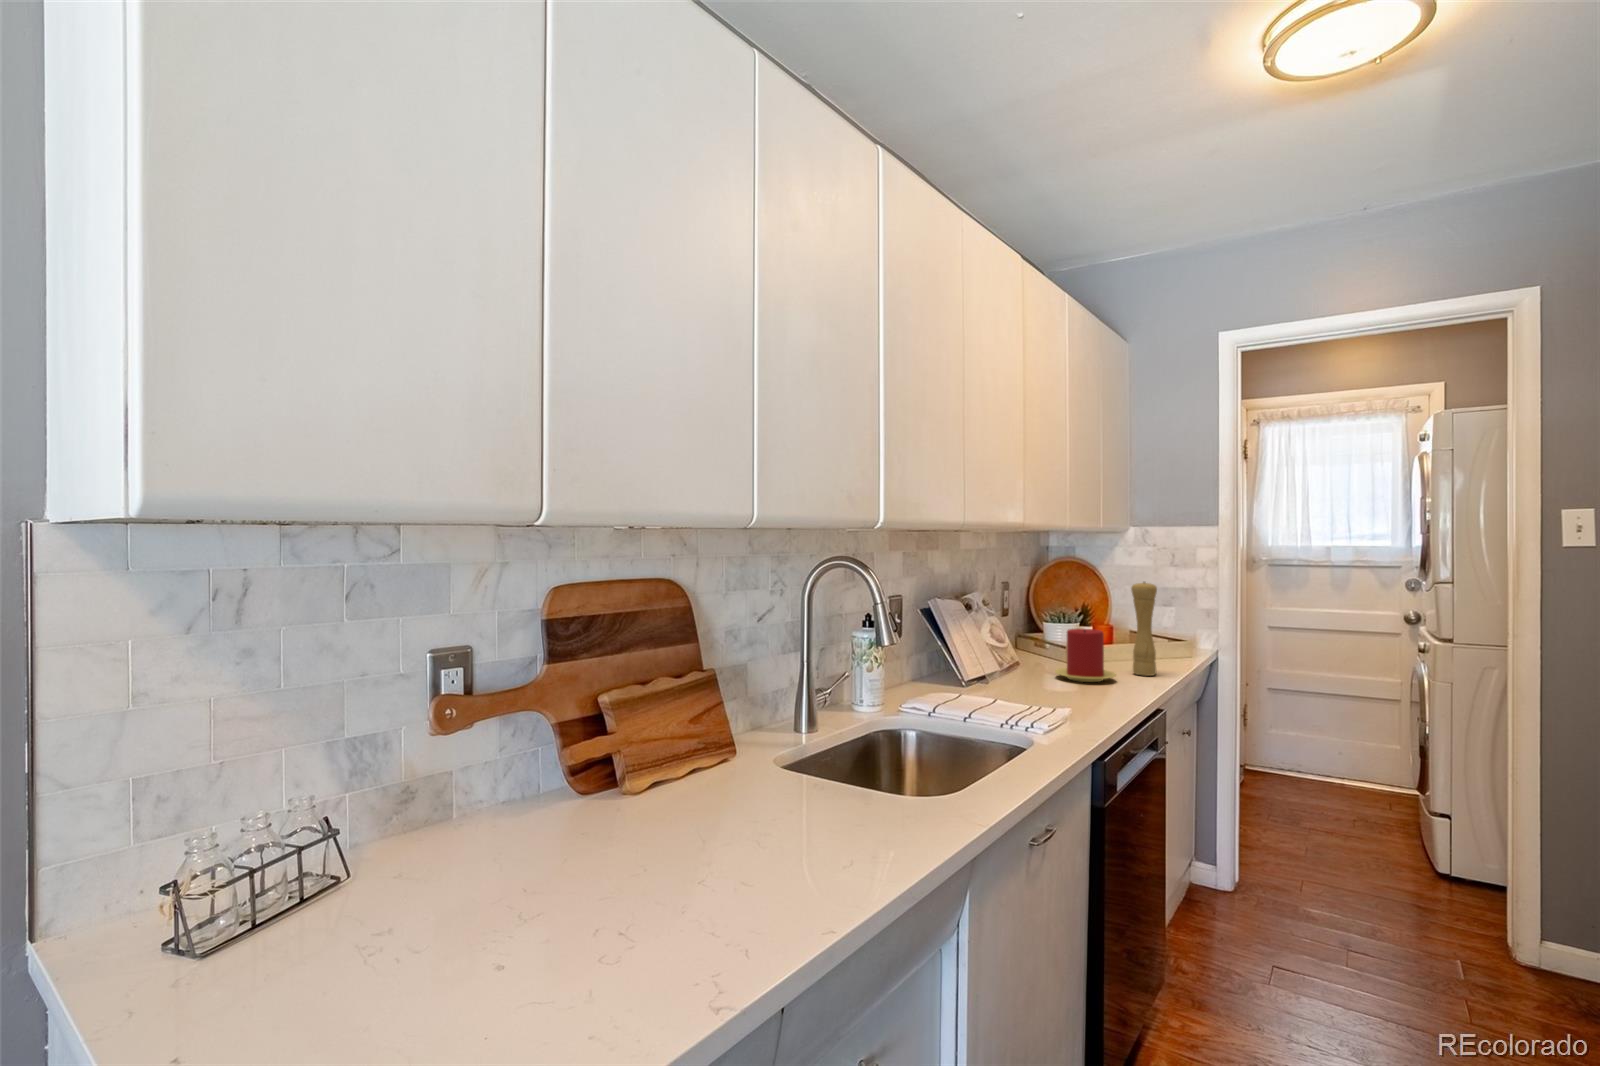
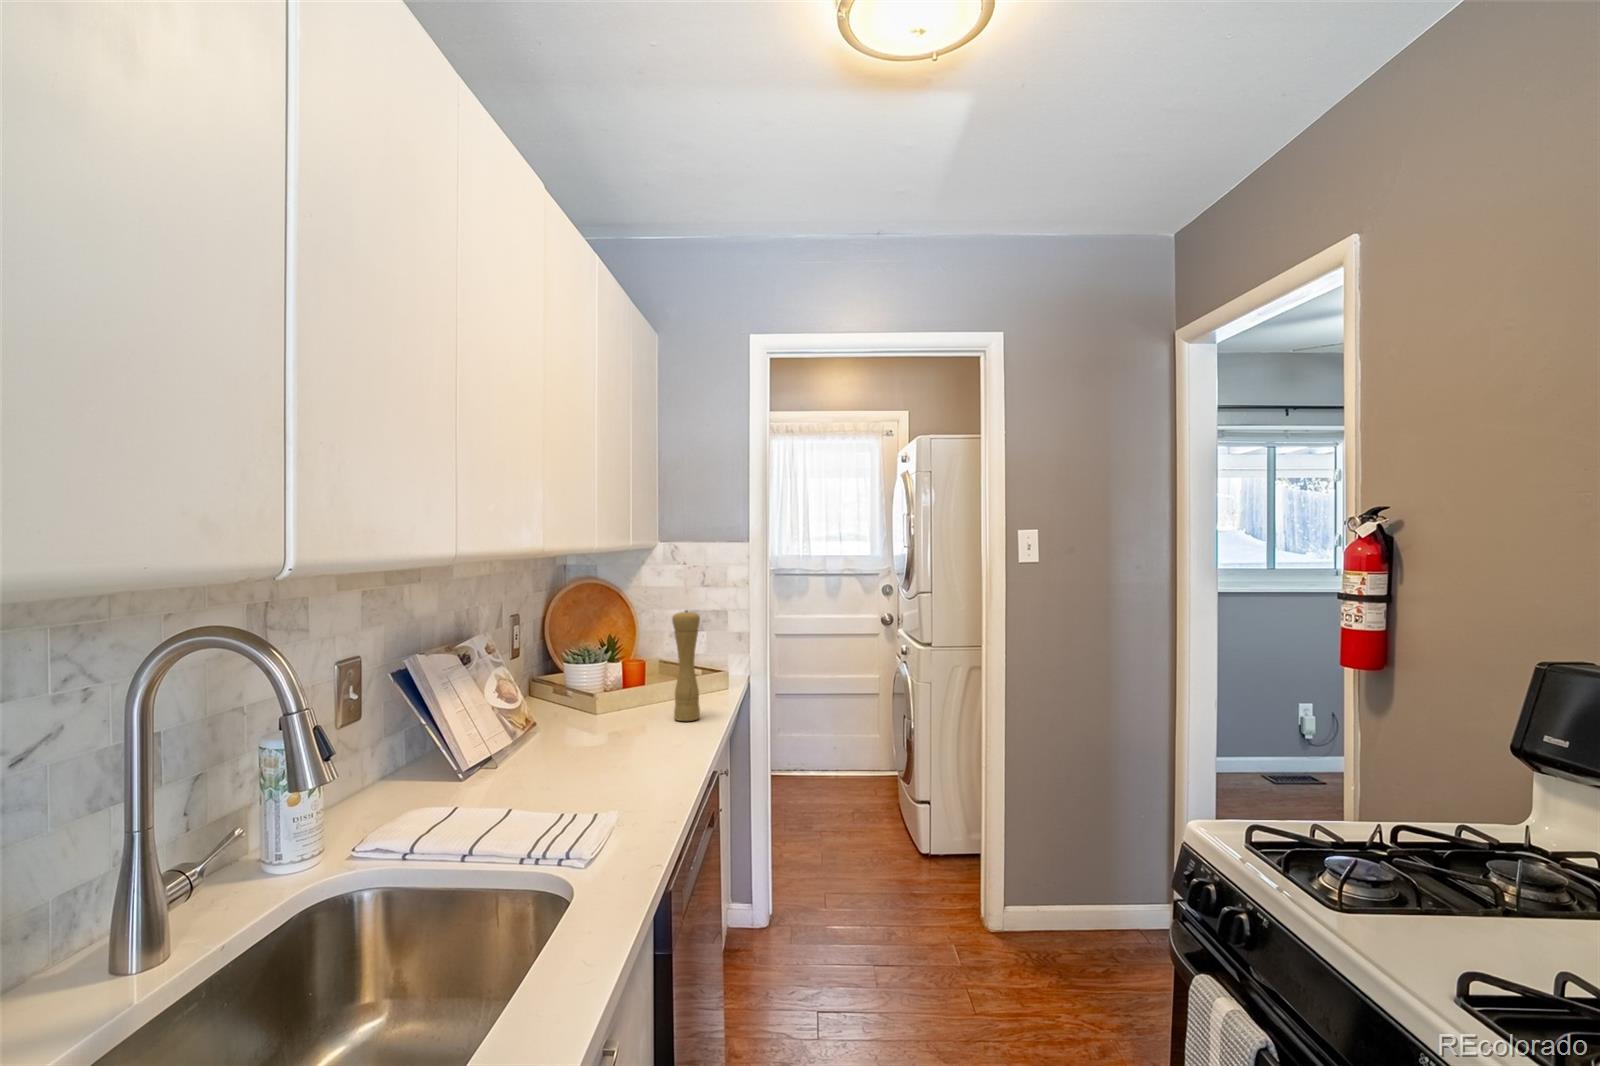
candle: present [1055,629,1116,682] -> none [586,674,659,743]

